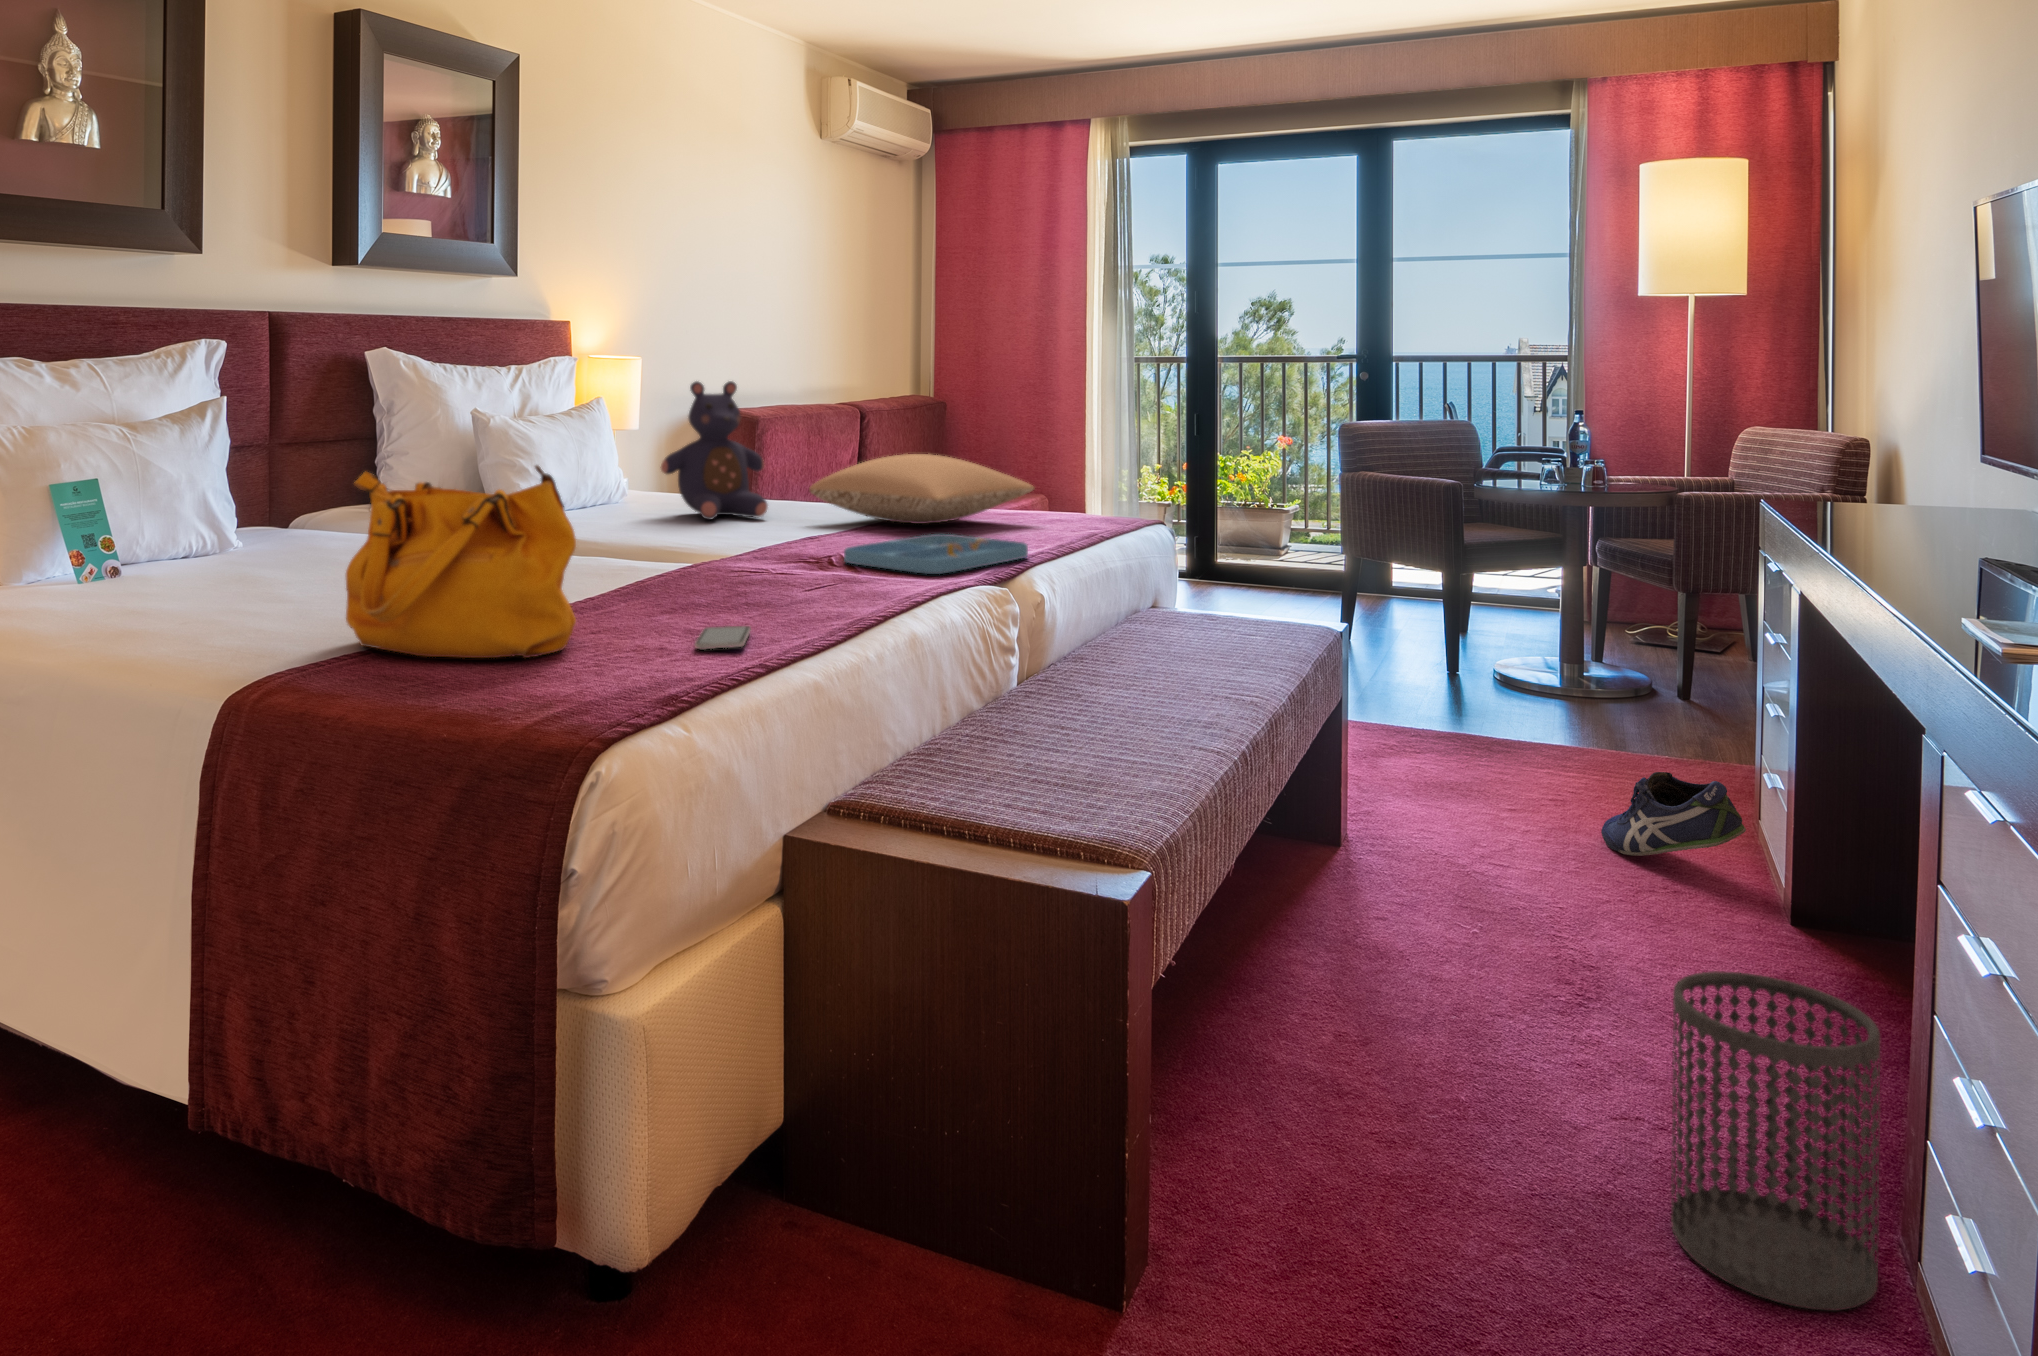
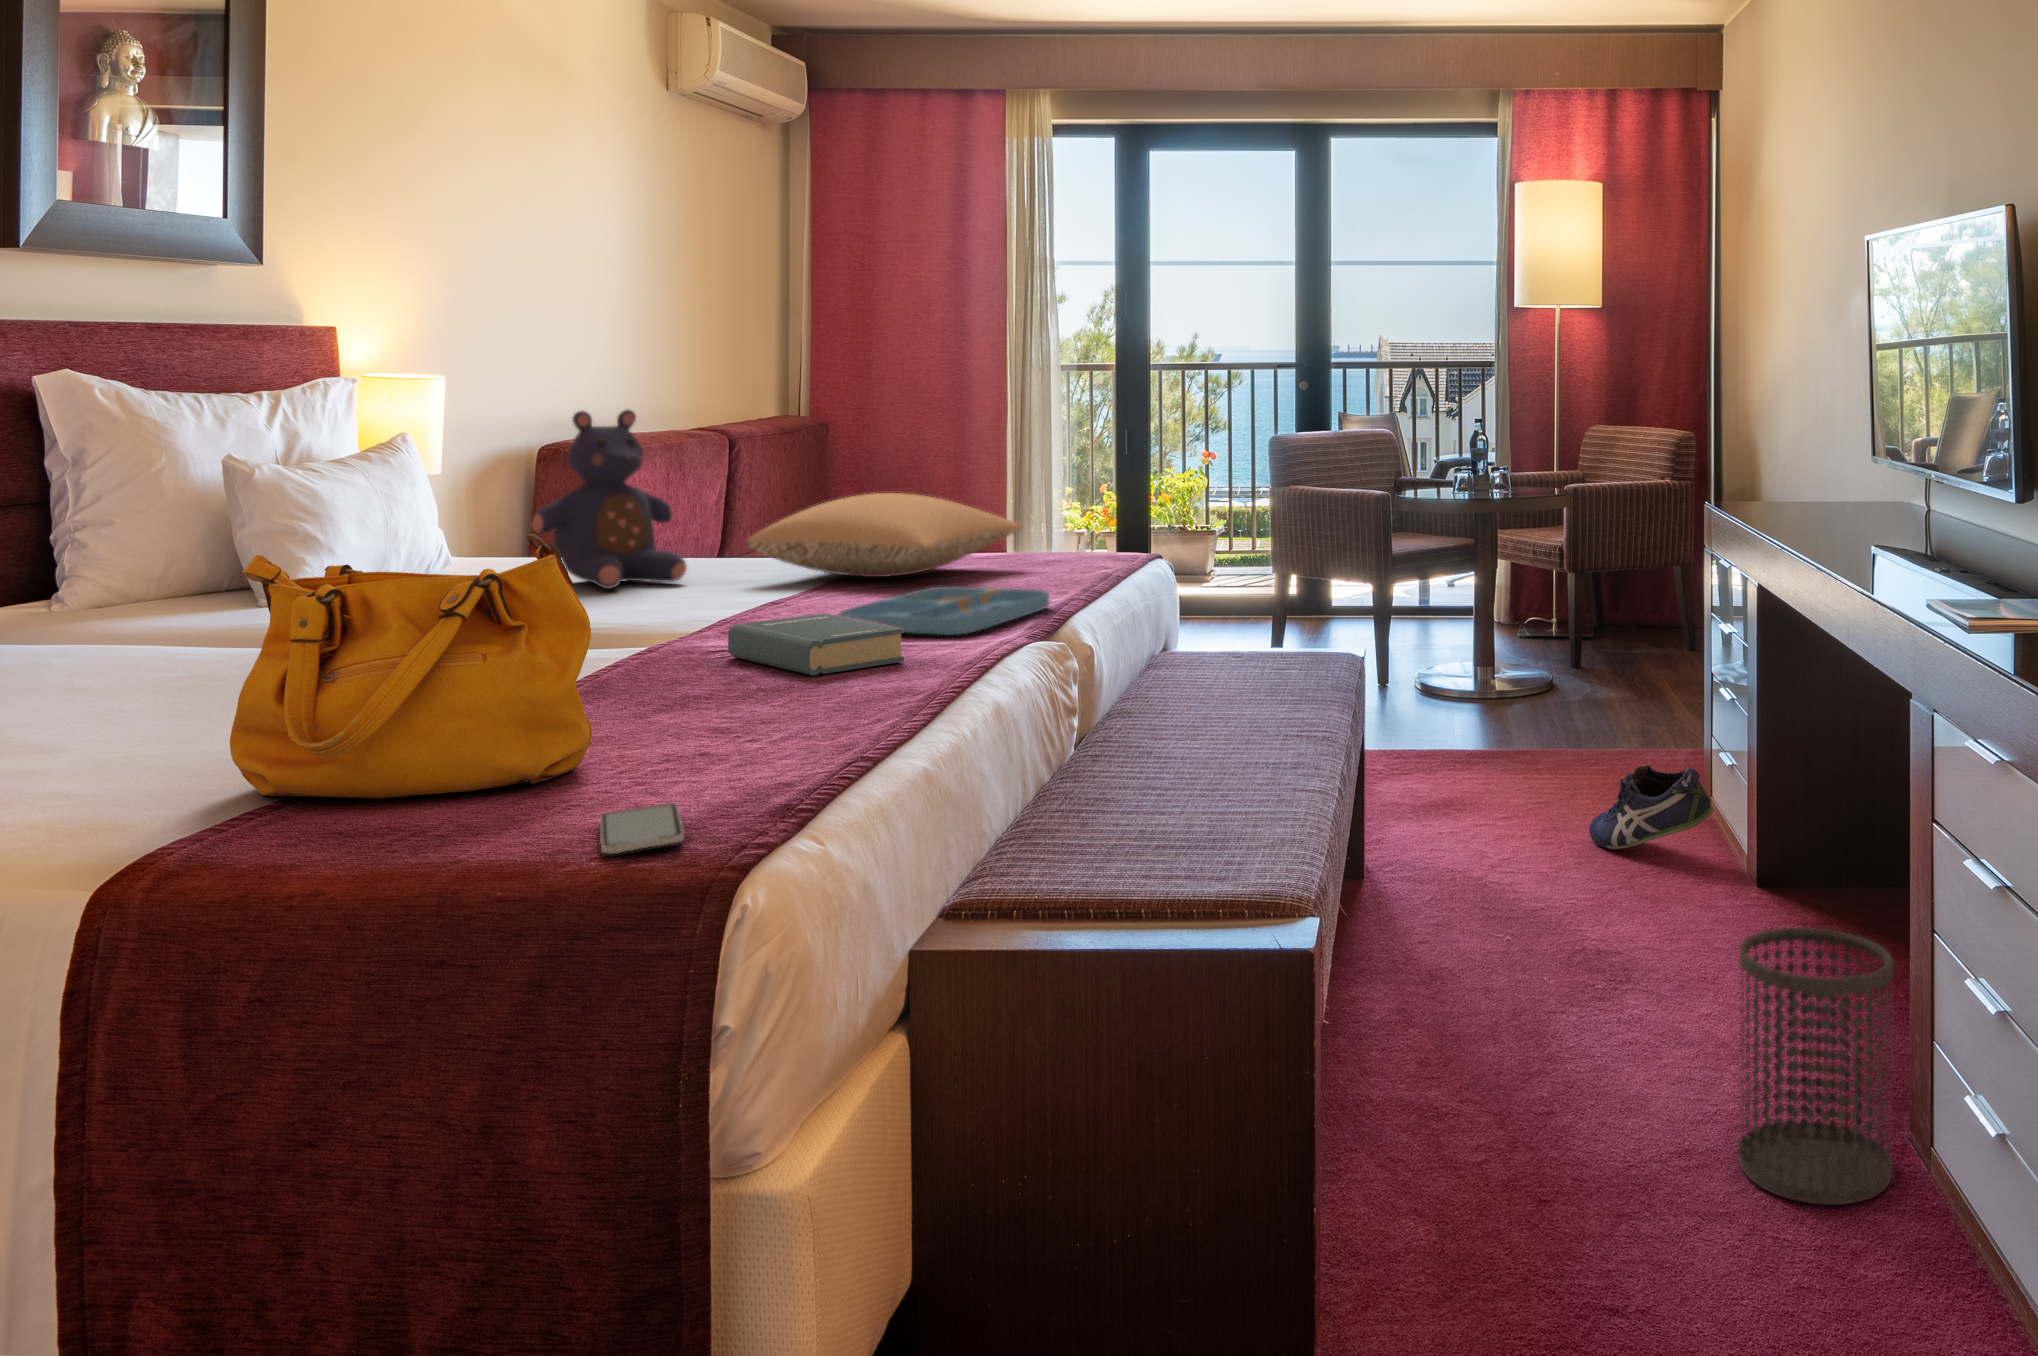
book: none [744,548,871,597] -> present [728,613,904,675]
smartphone: present [695,626,751,650] -> present [600,803,684,854]

